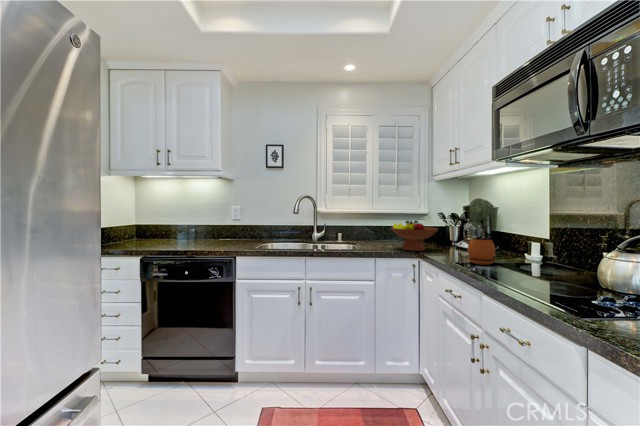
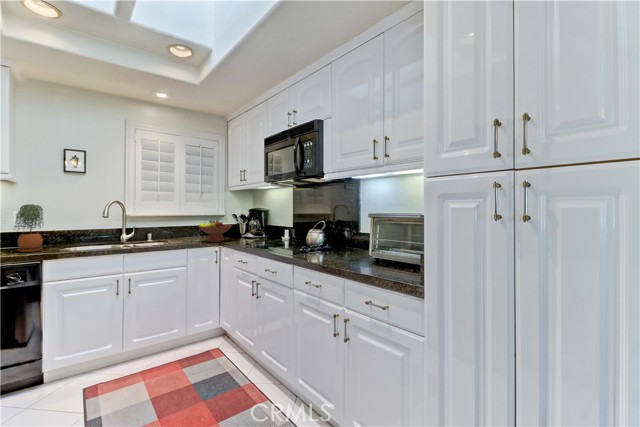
potted plant: present [467,198,495,265] -> present [15,204,43,252]

